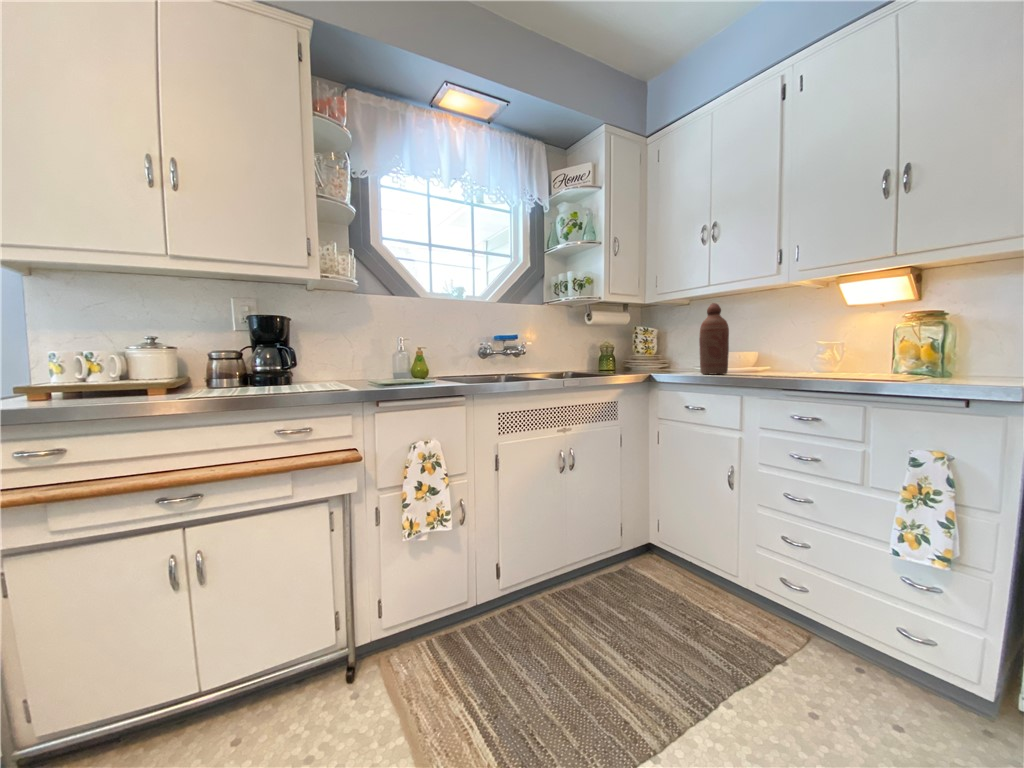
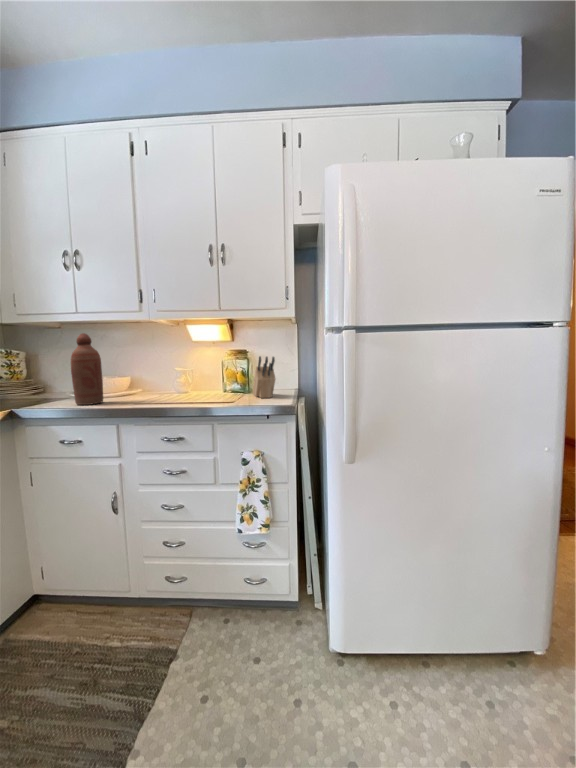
knife block: none [948,316,995,381] -> present [253,357,275,398]

